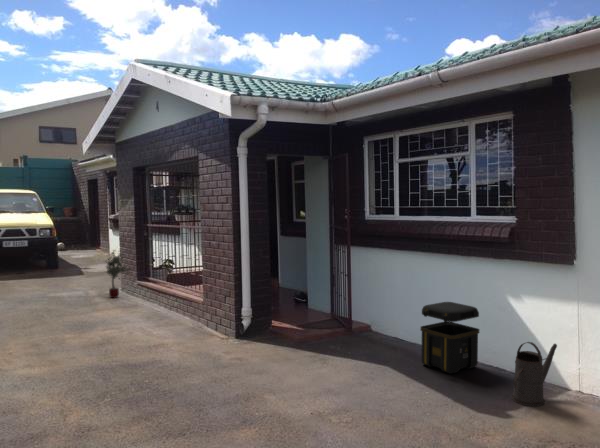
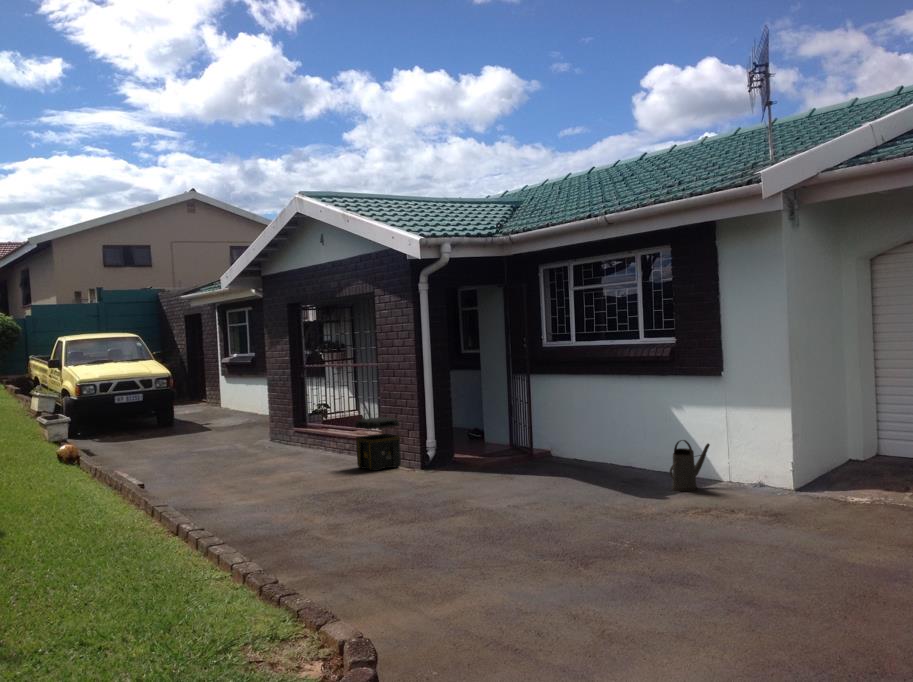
potted tree: present [106,252,131,298] -> none [260,394,289,447]
toolbox: present [421,302,479,373] -> present [356,417,401,471]

